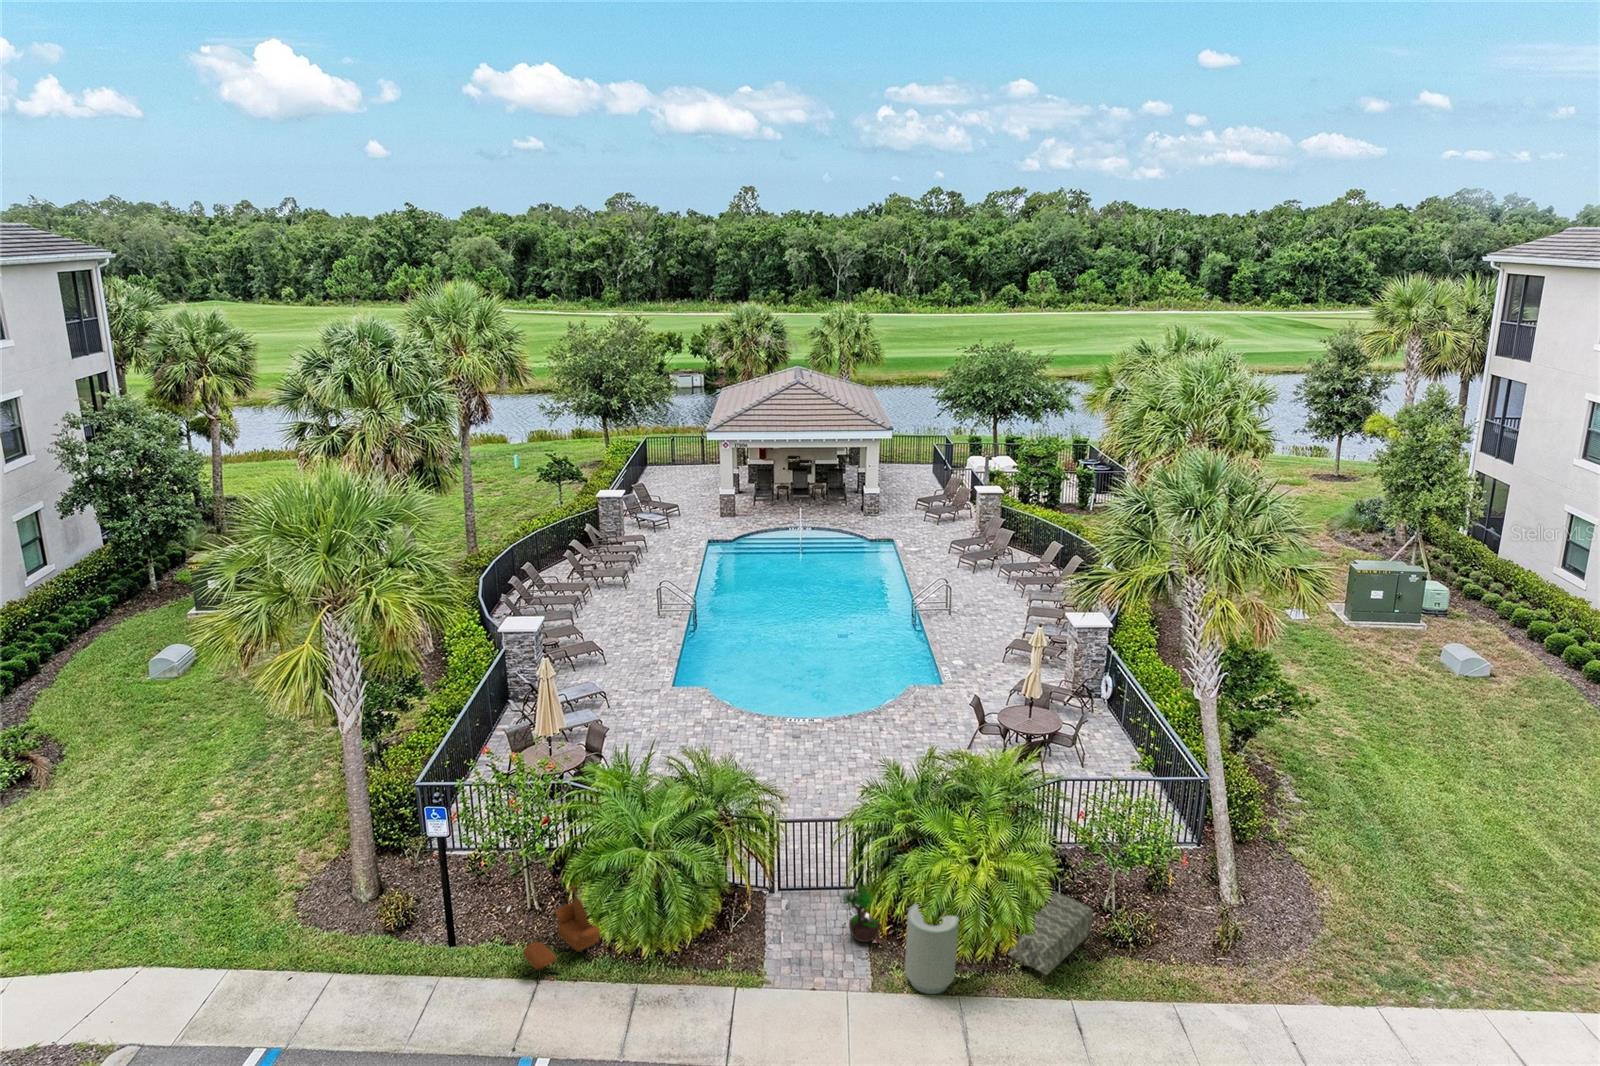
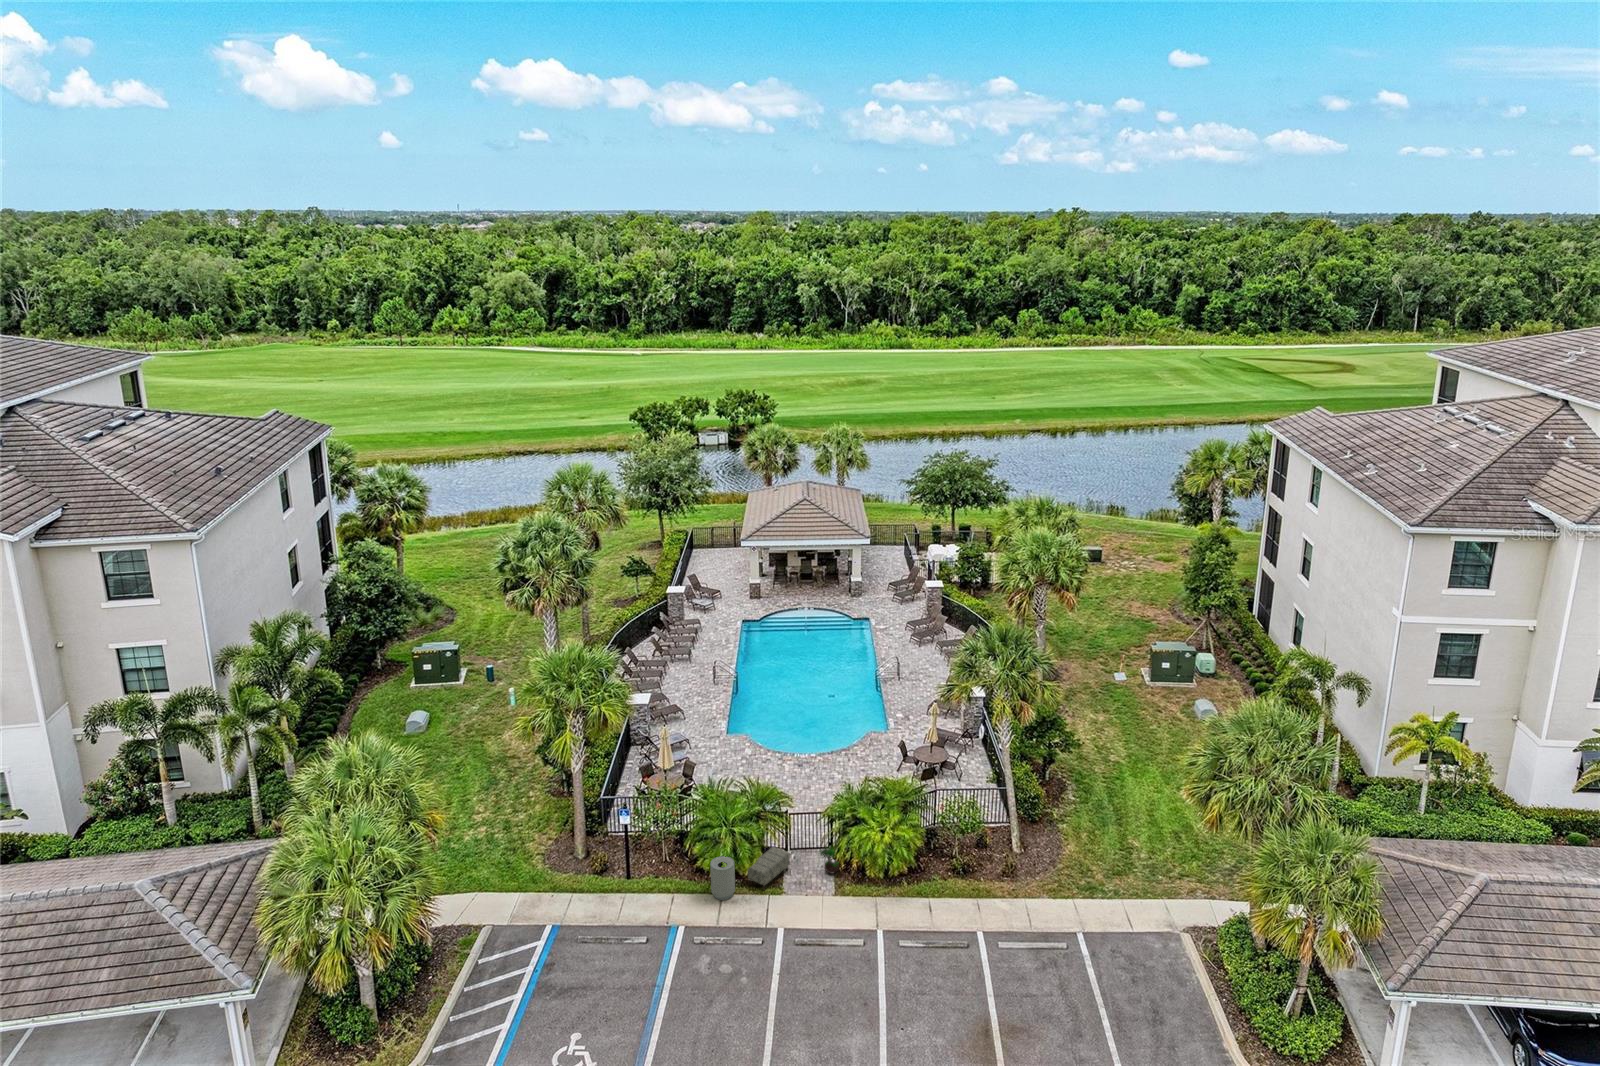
lounge chair: present [521,886,599,984] -> none [667,846,704,894]
bench: present [1009,892,1093,984] -> present [748,847,790,889]
trash can: present [905,904,959,994] -> present [710,856,735,900]

